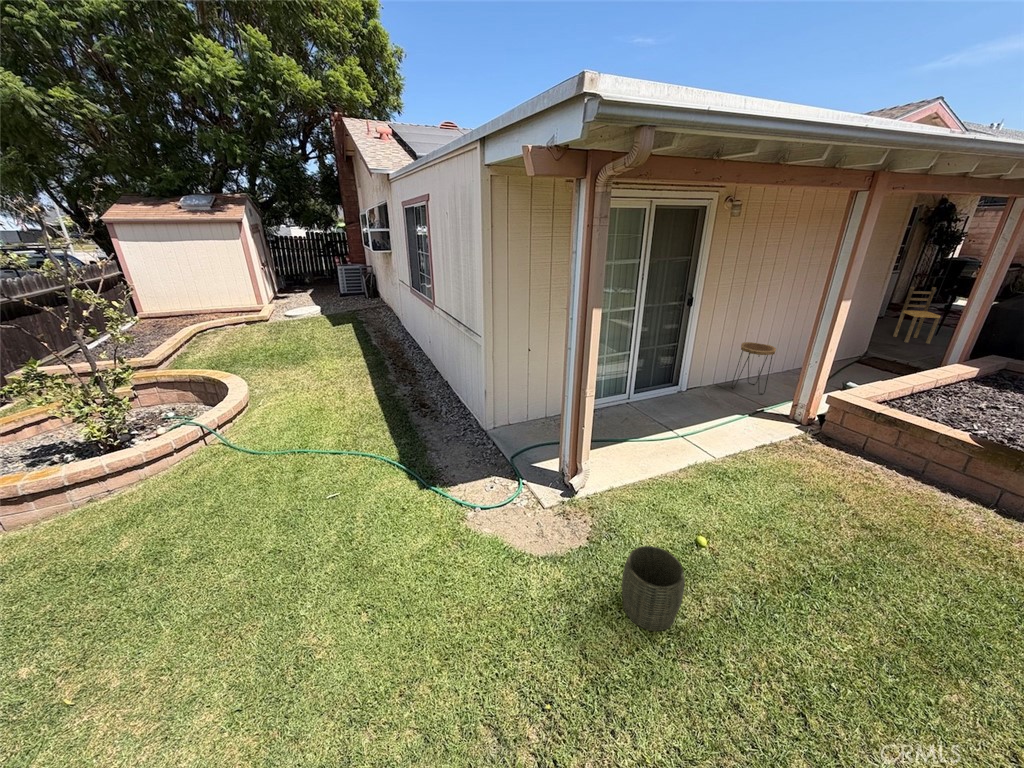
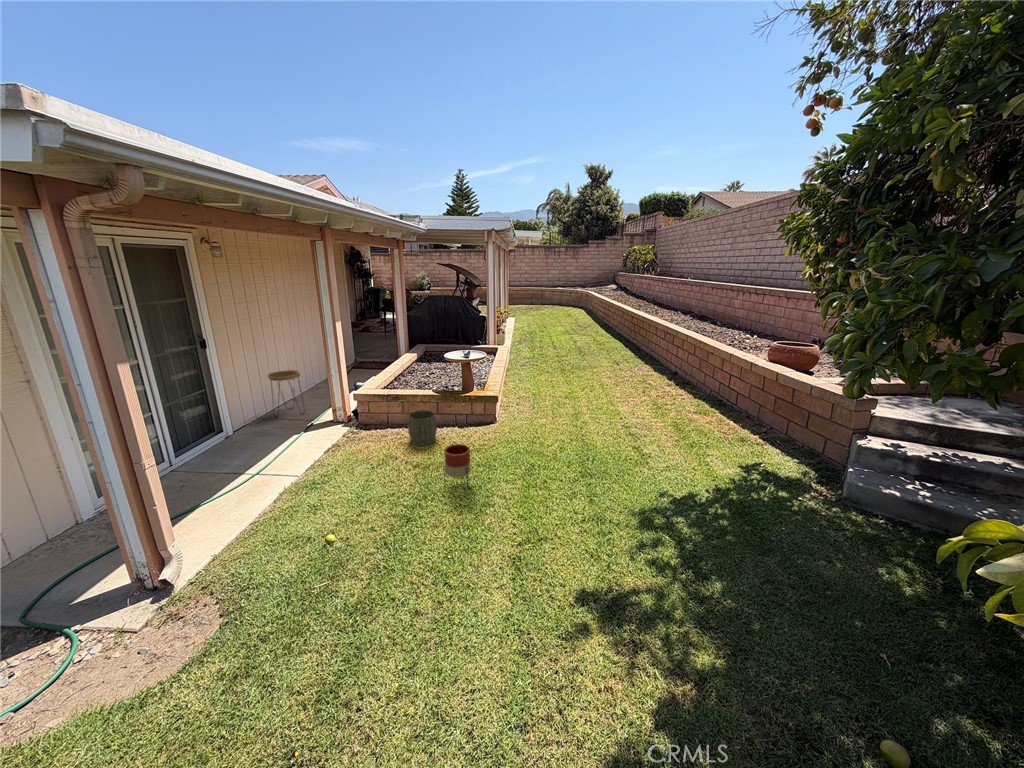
chair: present [893,287,941,344] -> none [361,307,386,348]
planter: none [897,535,983,617] -> present [443,444,471,485]
woven basket: present [622,546,685,631] -> present [408,410,437,446]

